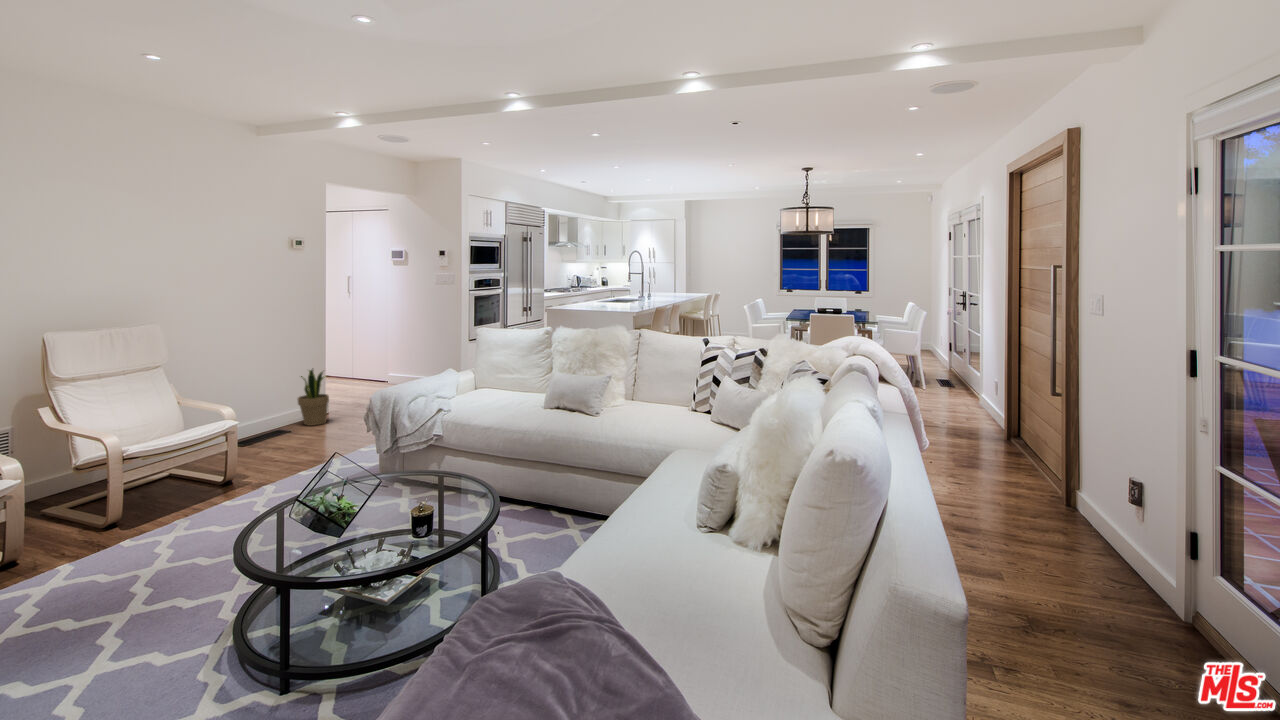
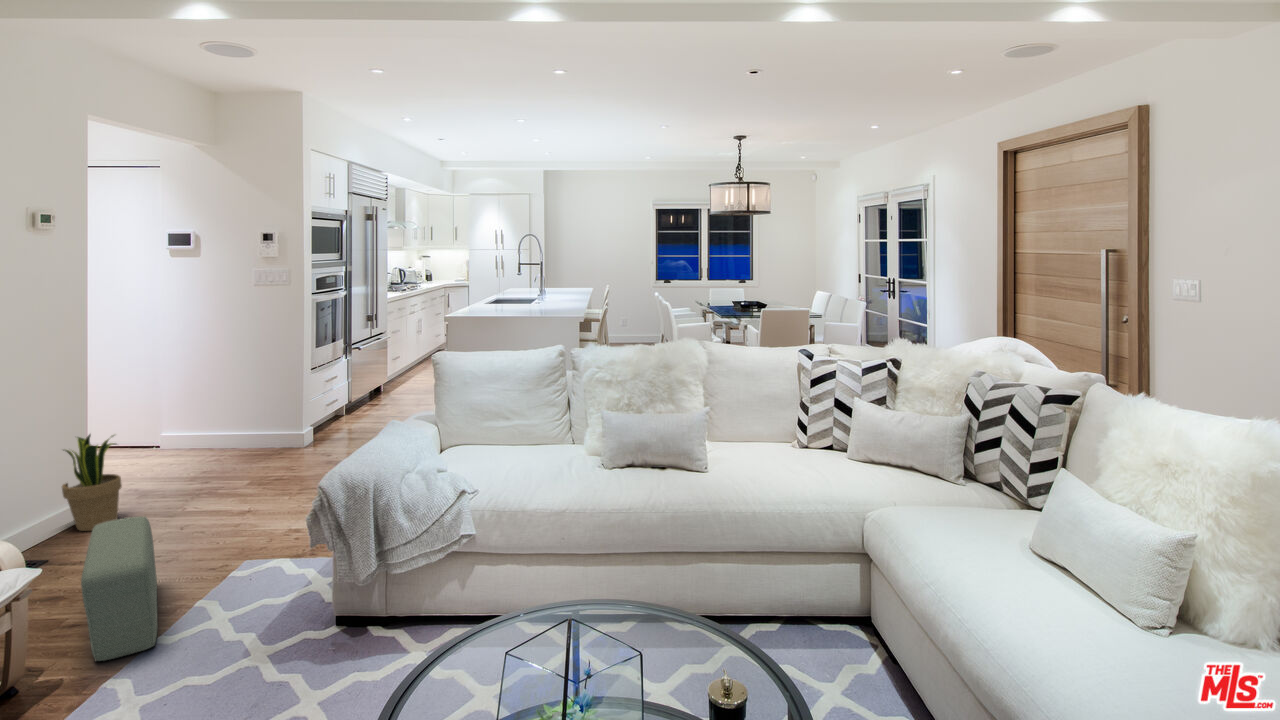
pouf: none [252,413,313,483] -> present [81,516,157,661]

